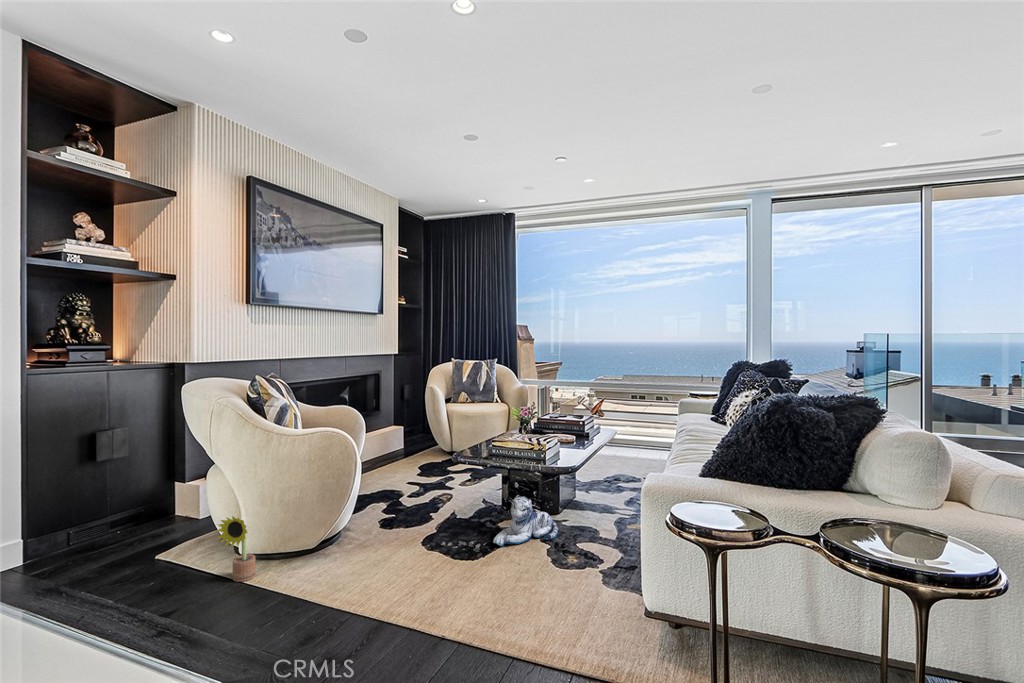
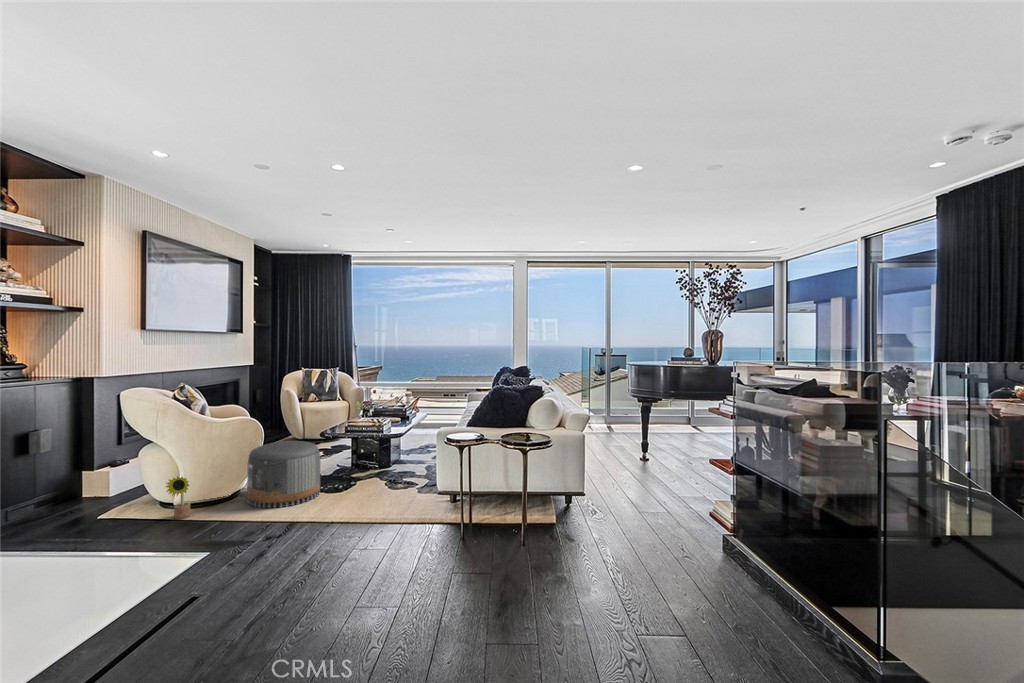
pouf: none [338,467,445,582] -> present [247,441,320,508]
plush toy: present [493,495,559,546] -> none [351,454,391,484]

